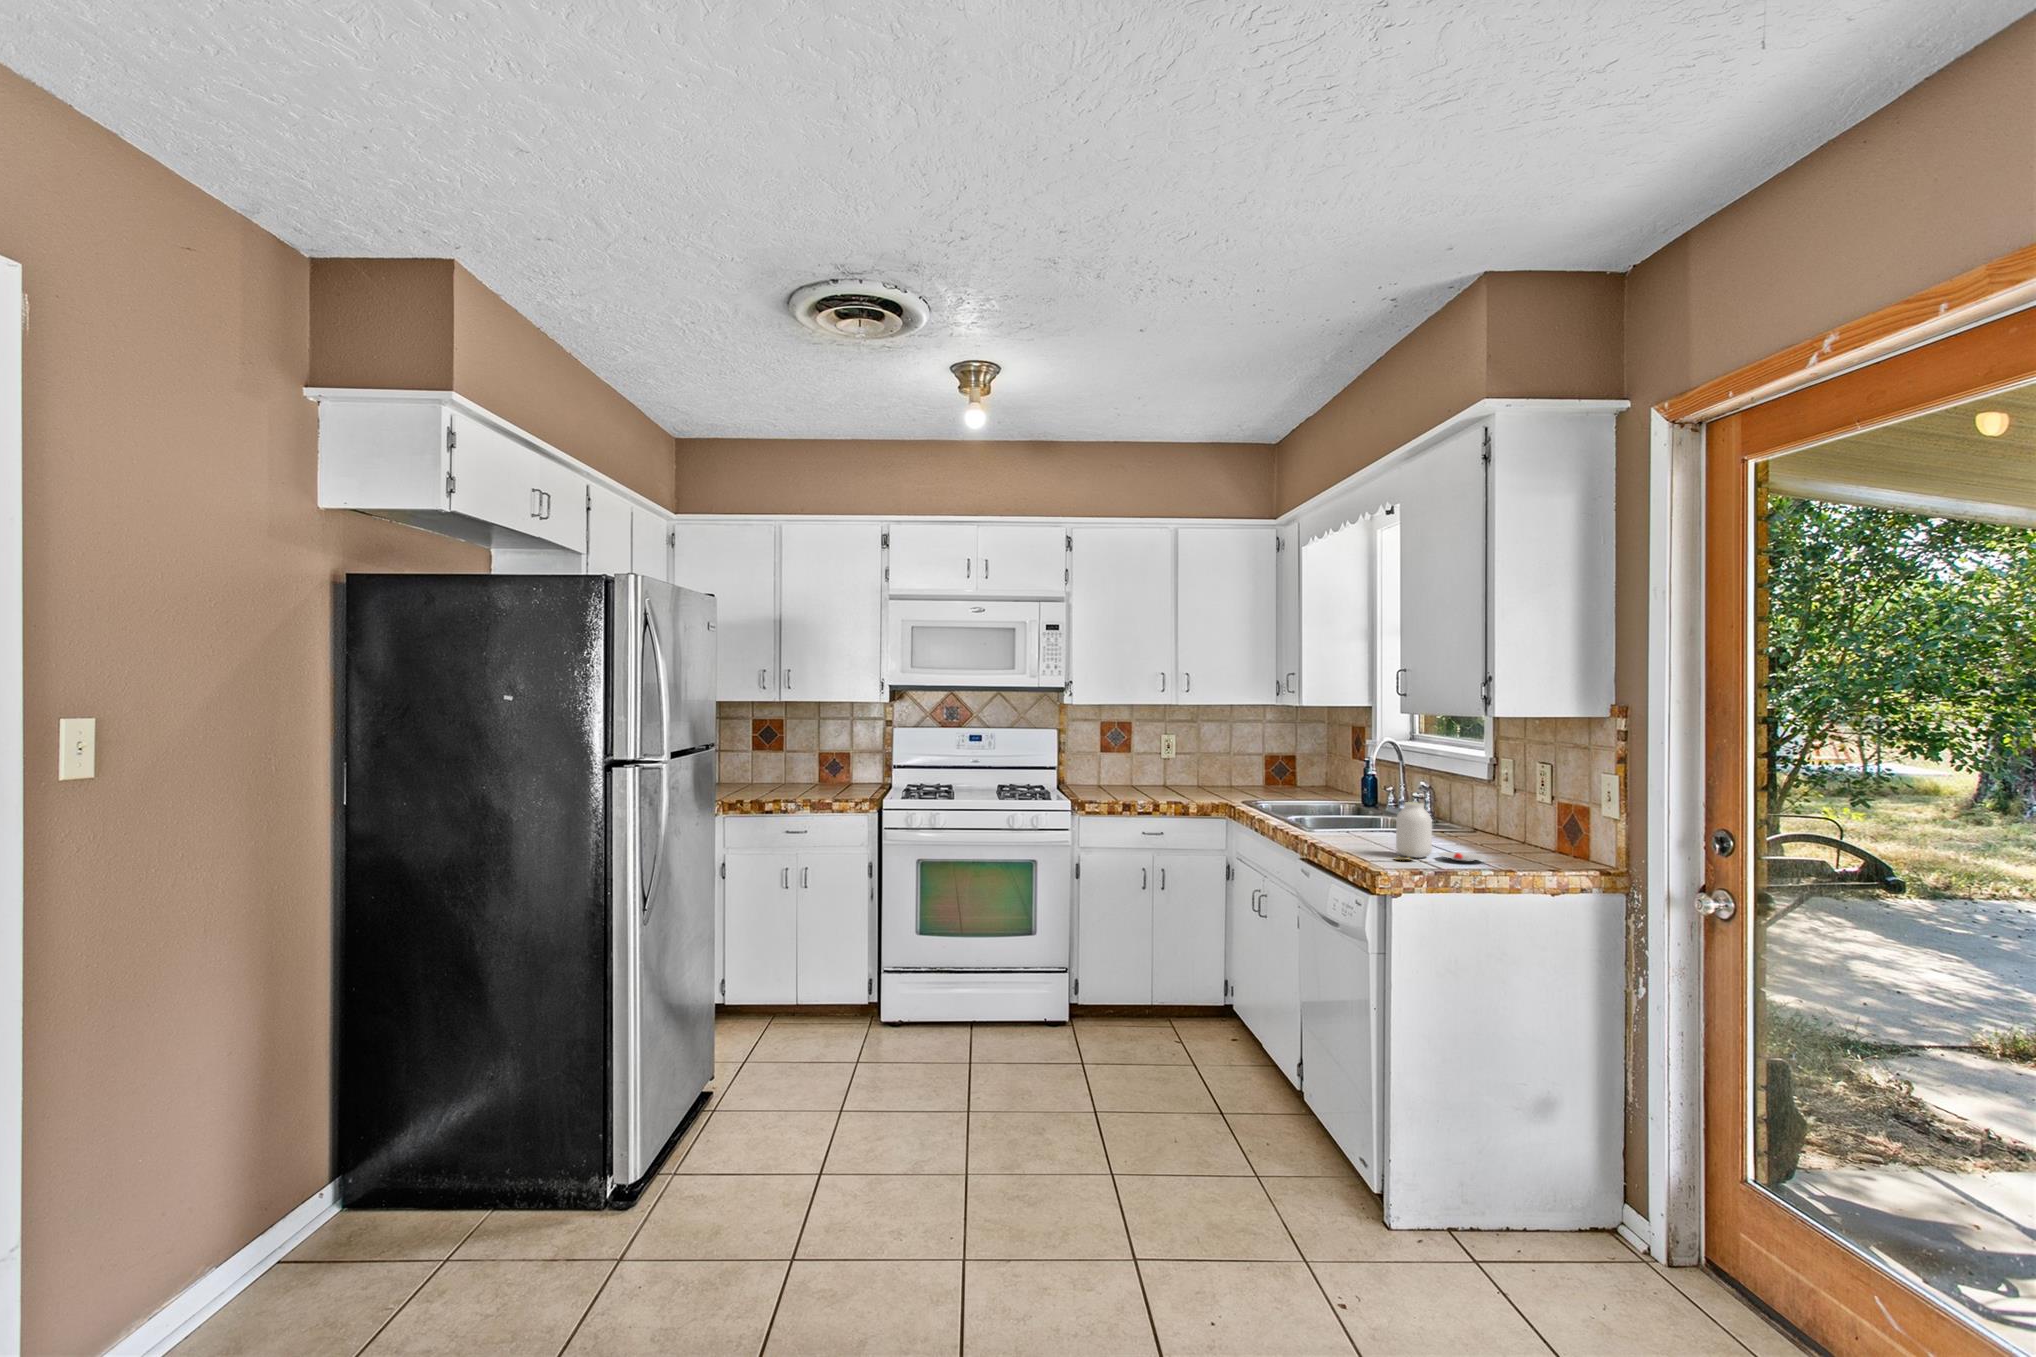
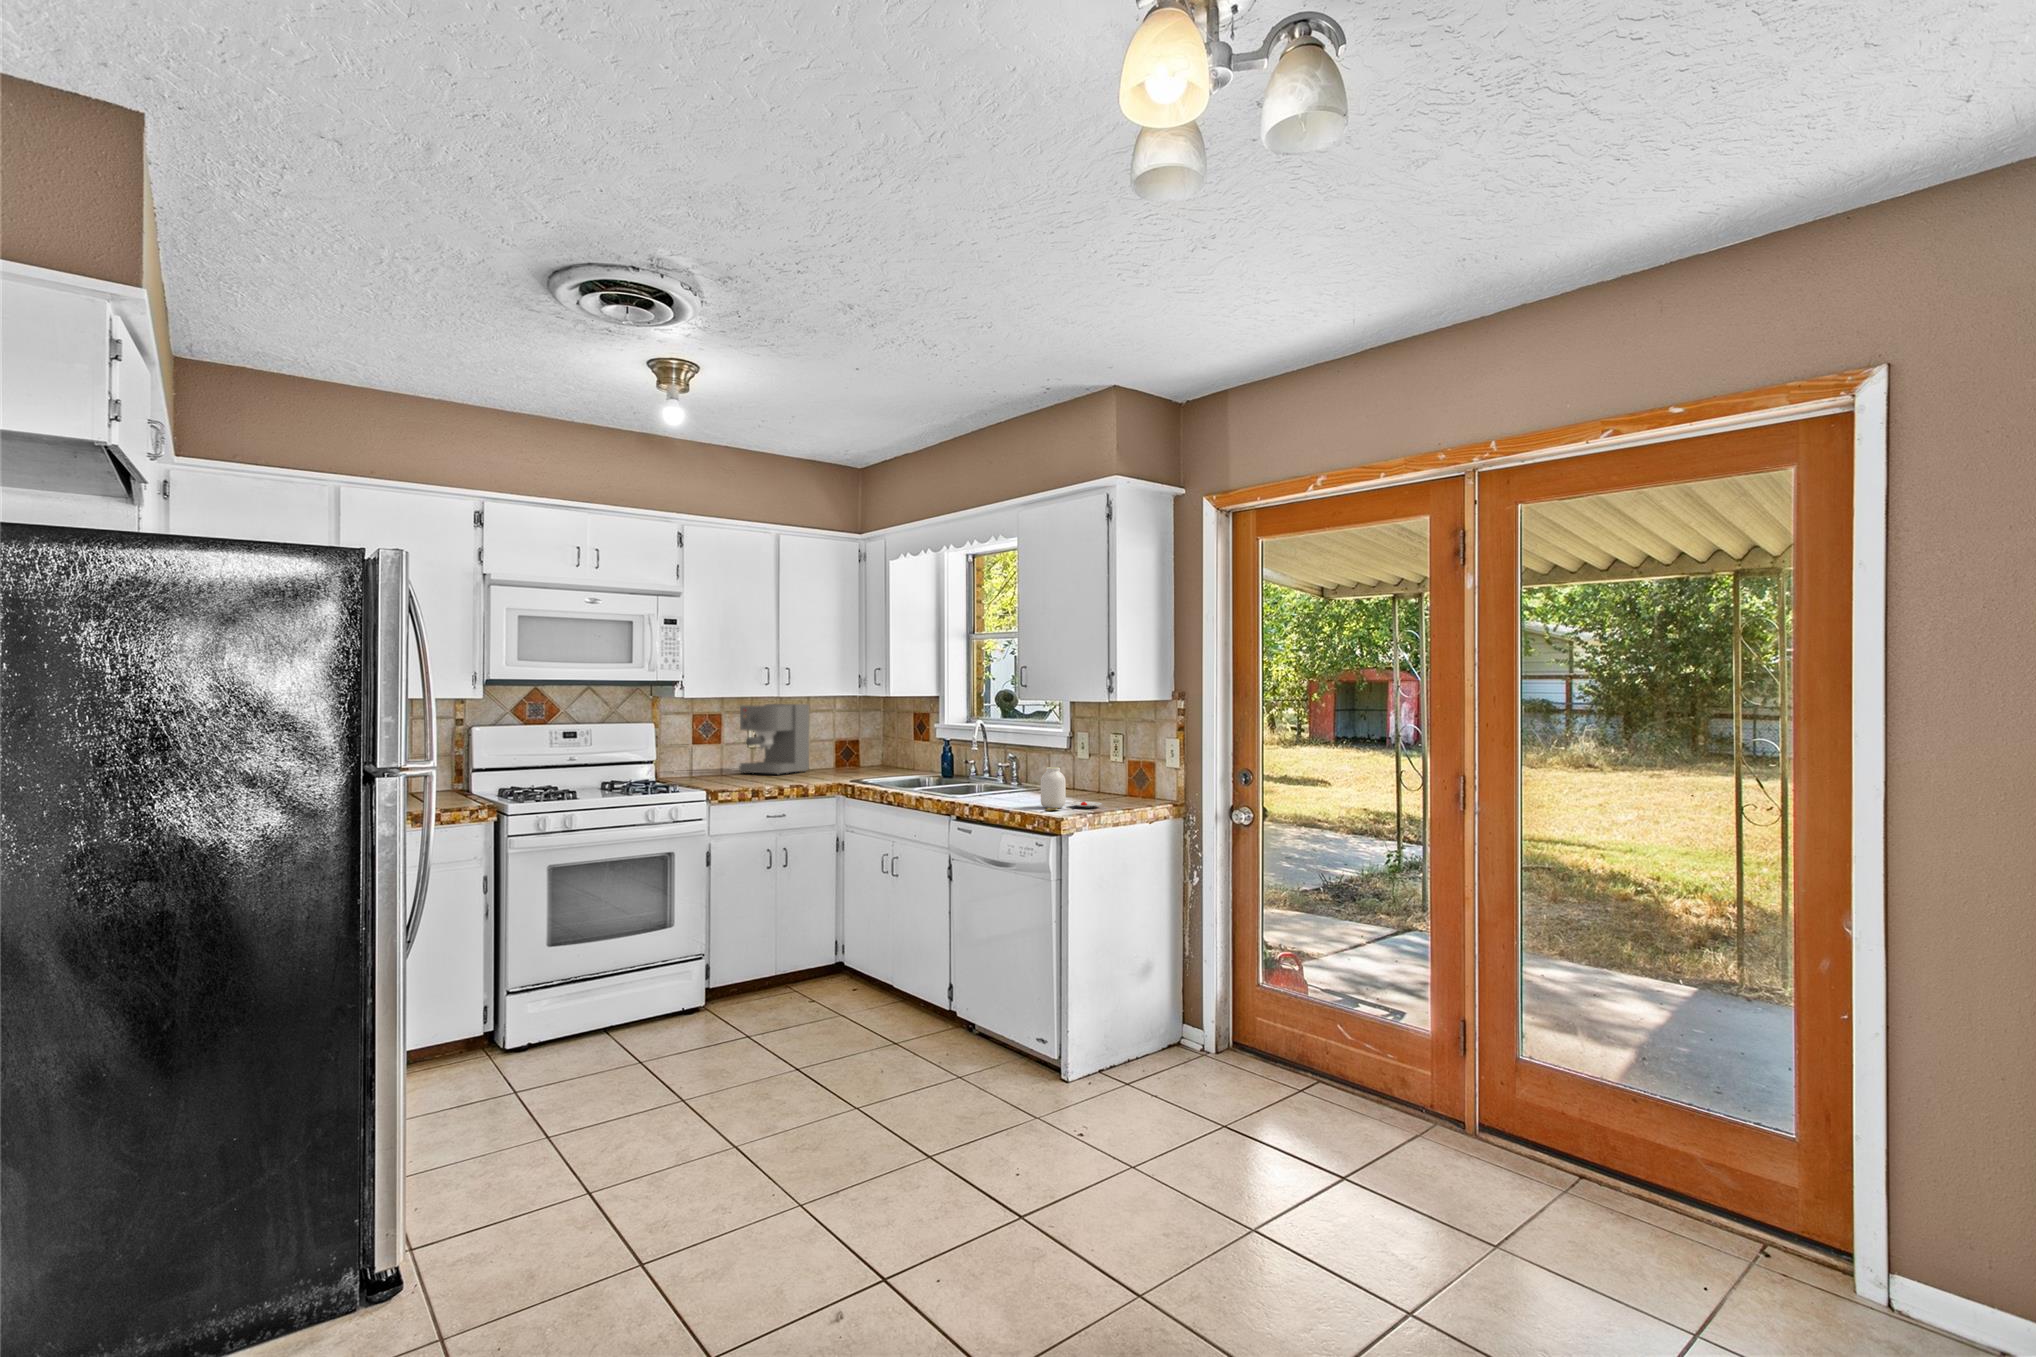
coffee maker: none [1147,713,1225,789] -> present [739,704,809,775]

